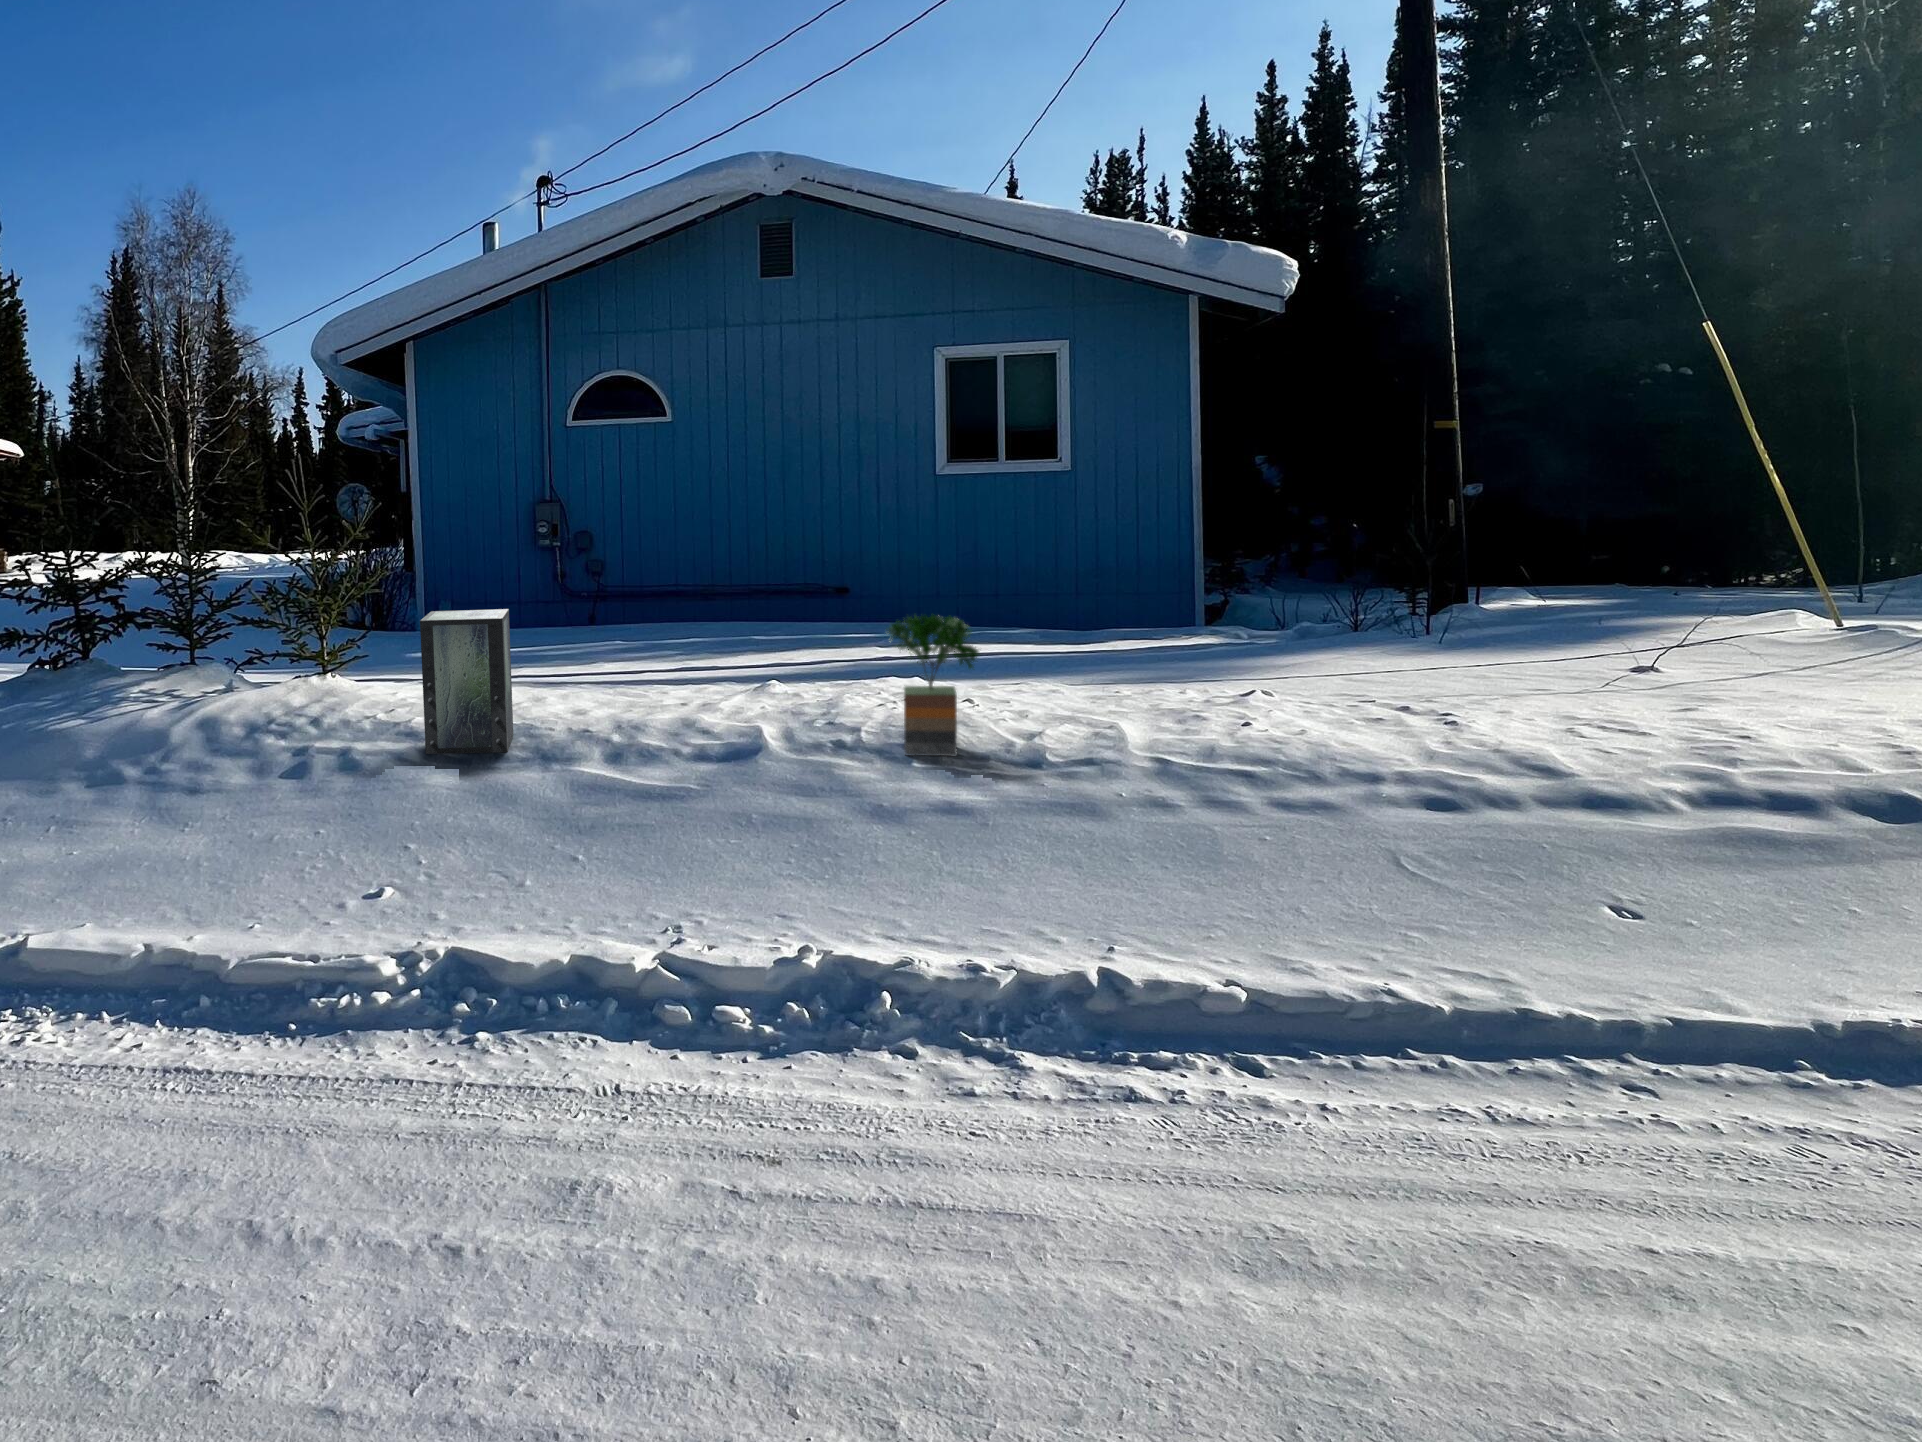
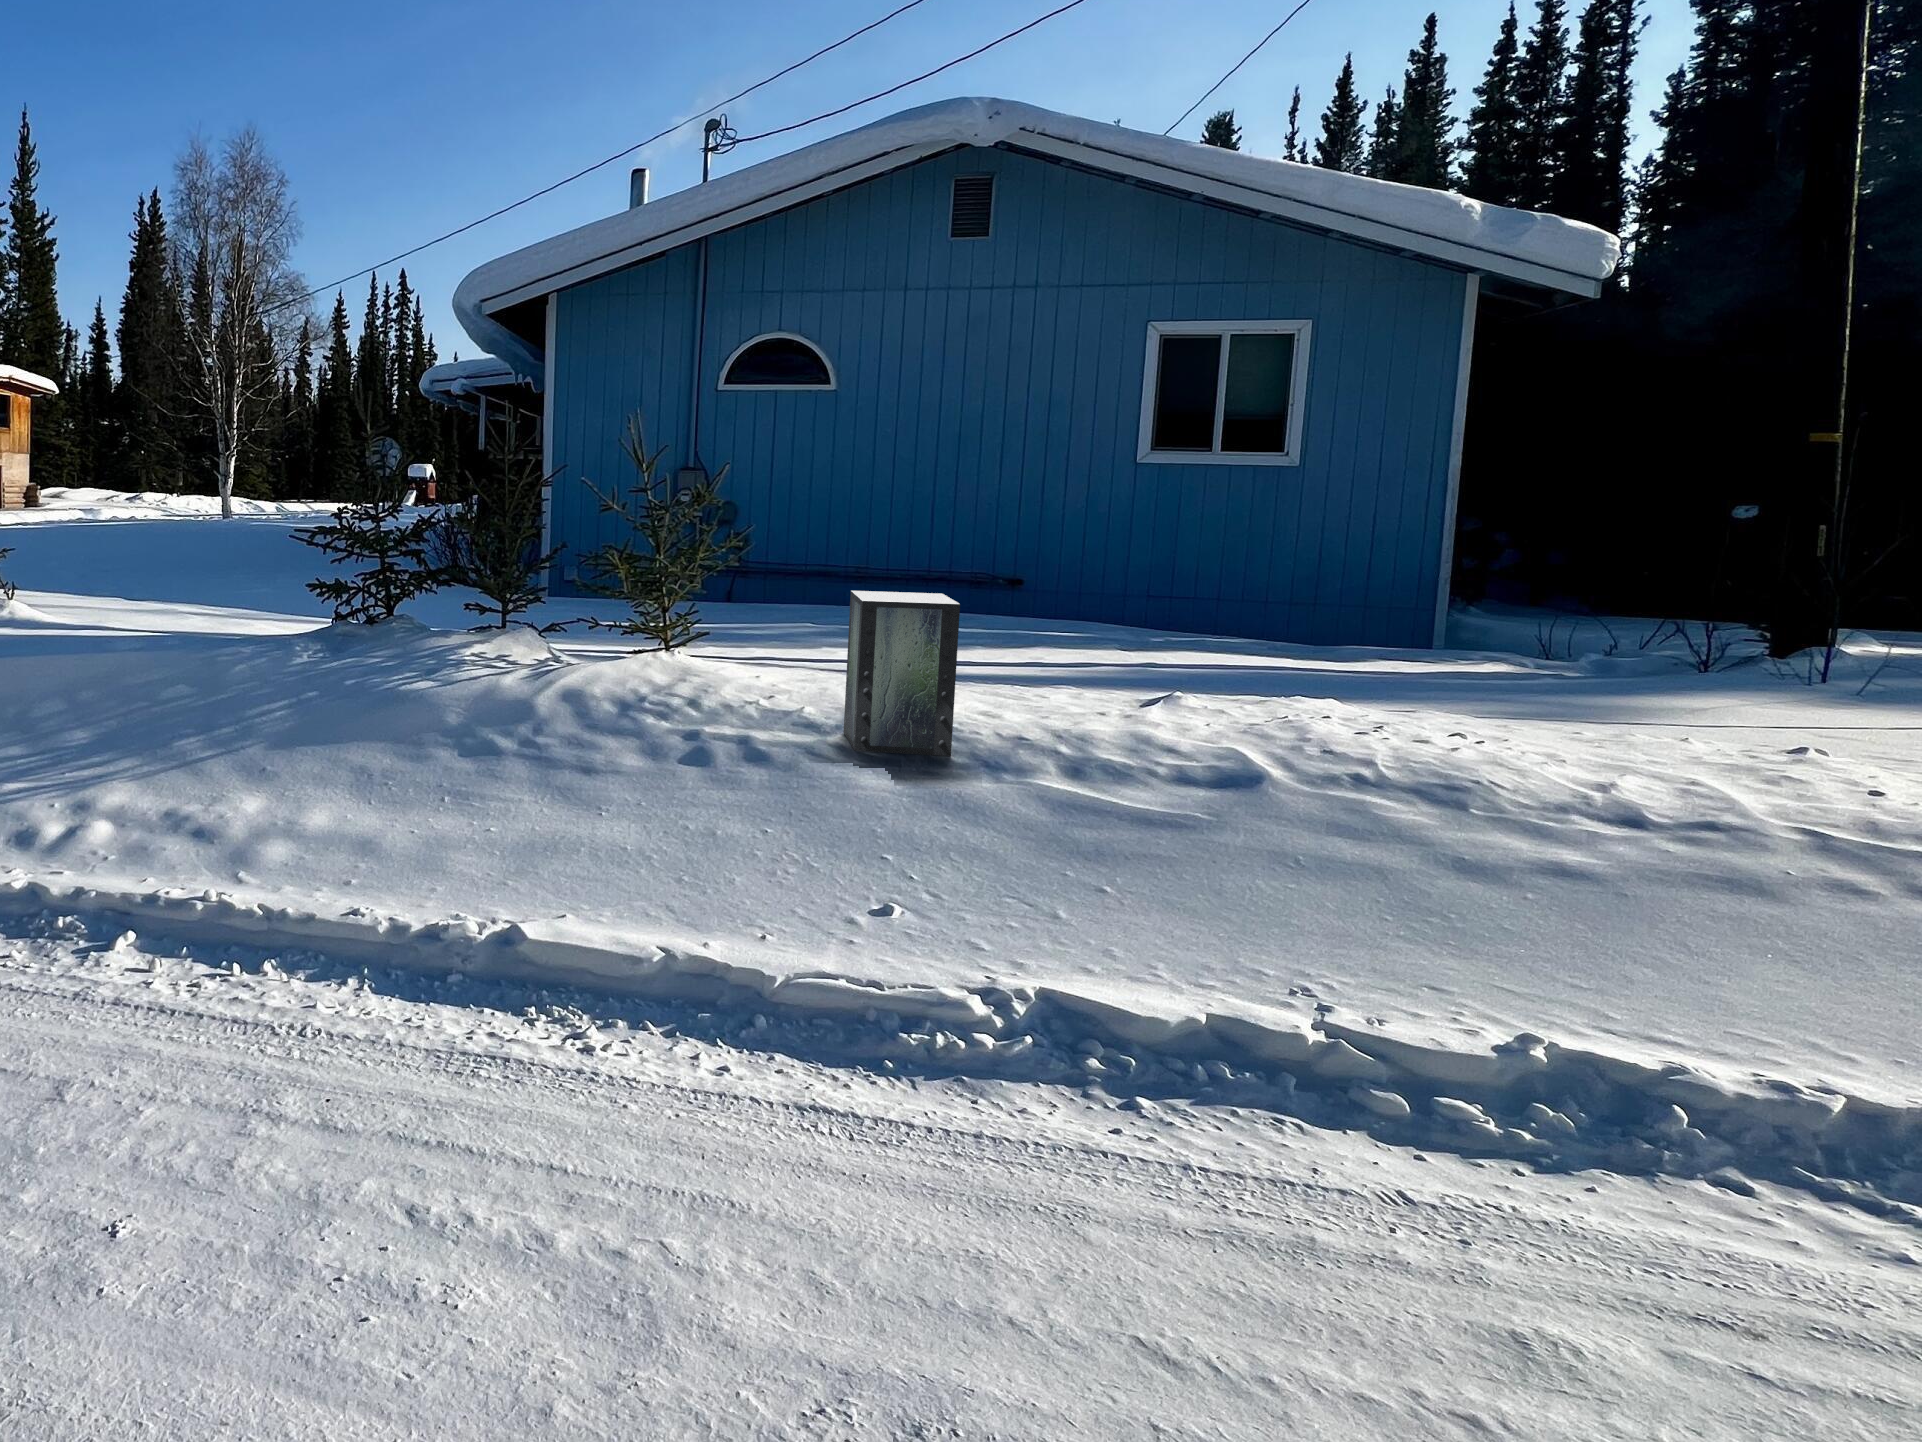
potted tree: present [886,615,980,756] -> none [1438,630,1586,805]

